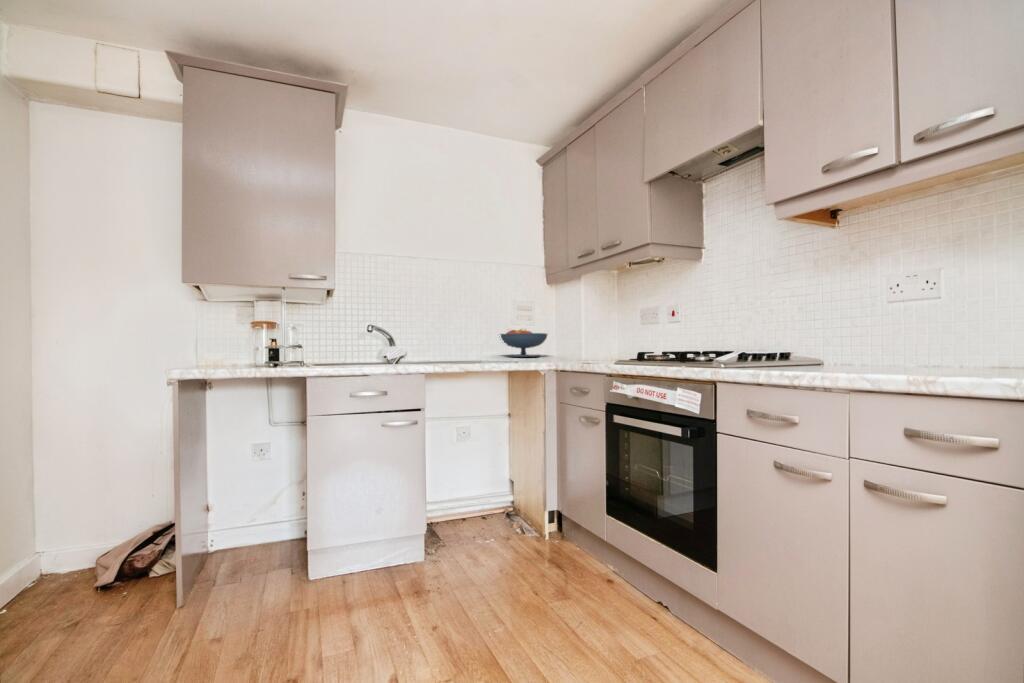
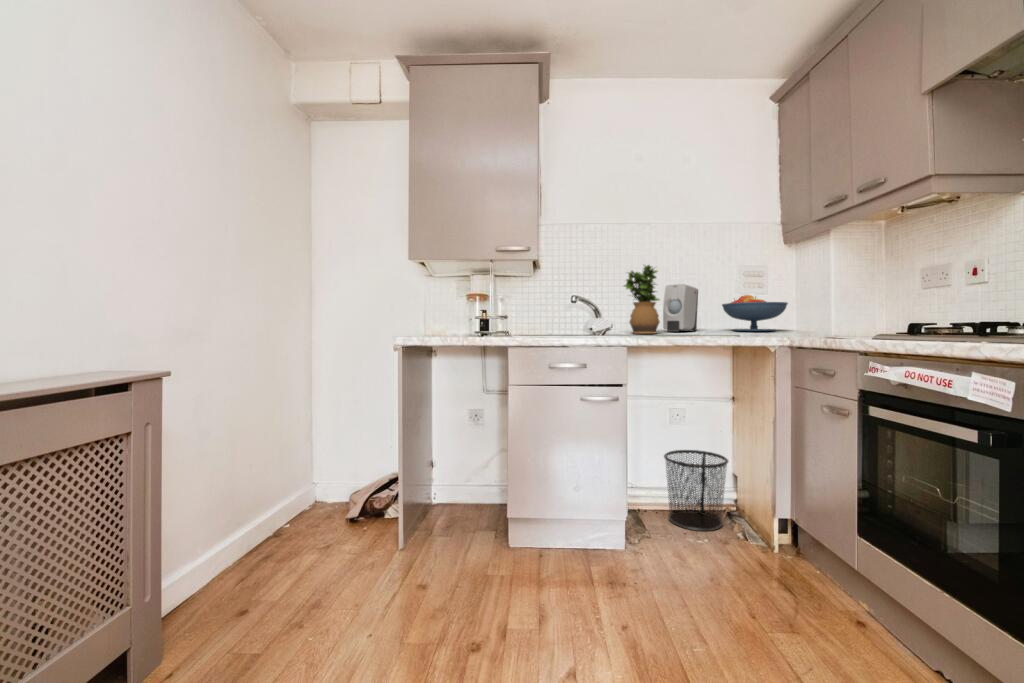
potted plant: none [417,298,452,361] -> present [624,265,660,334]
soap dispenser: none [452,316,480,358] -> present [663,284,698,332]
waste bin: none [455,462,509,534] -> present [664,450,728,531]

